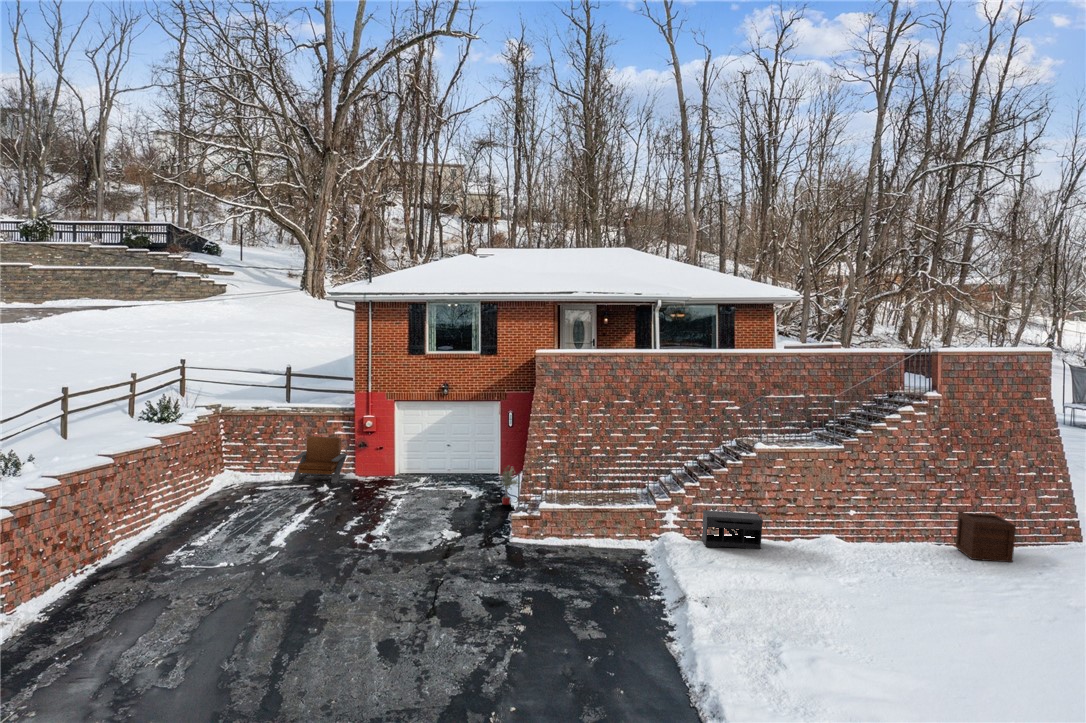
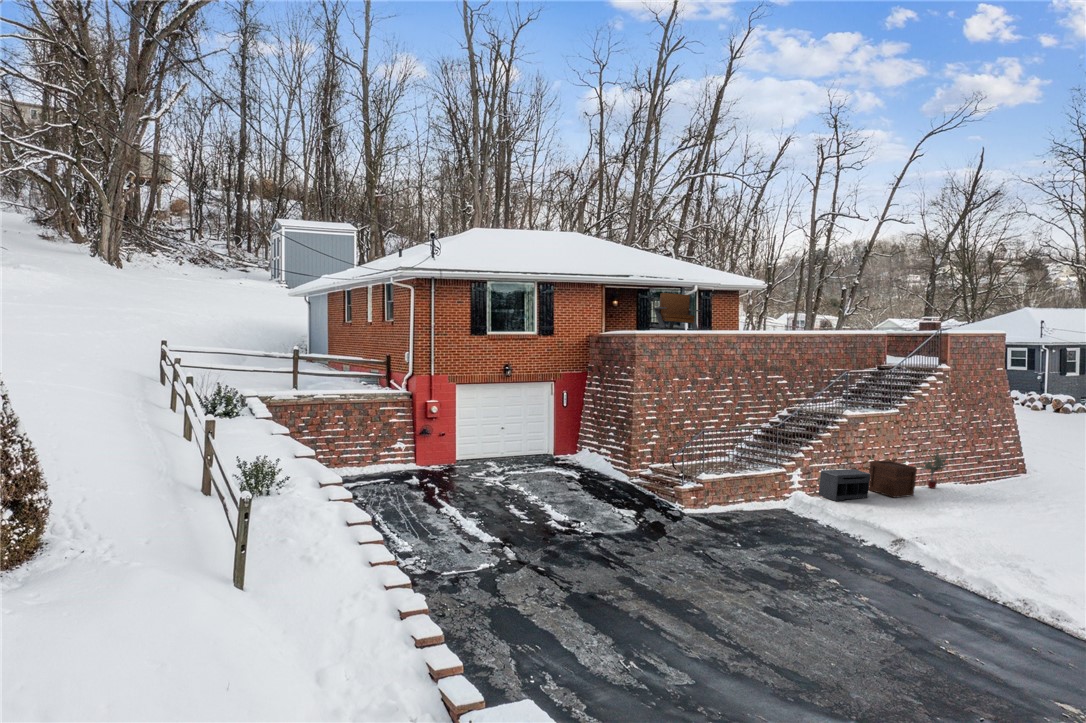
lounge chair: present [292,436,347,483] -> present [652,293,700,330]
potted tree: present [501,467,520,505] -> present [921,453,948,489]
wooden crate: present [956,512,1016,562] -> present [869,461,917,498]

